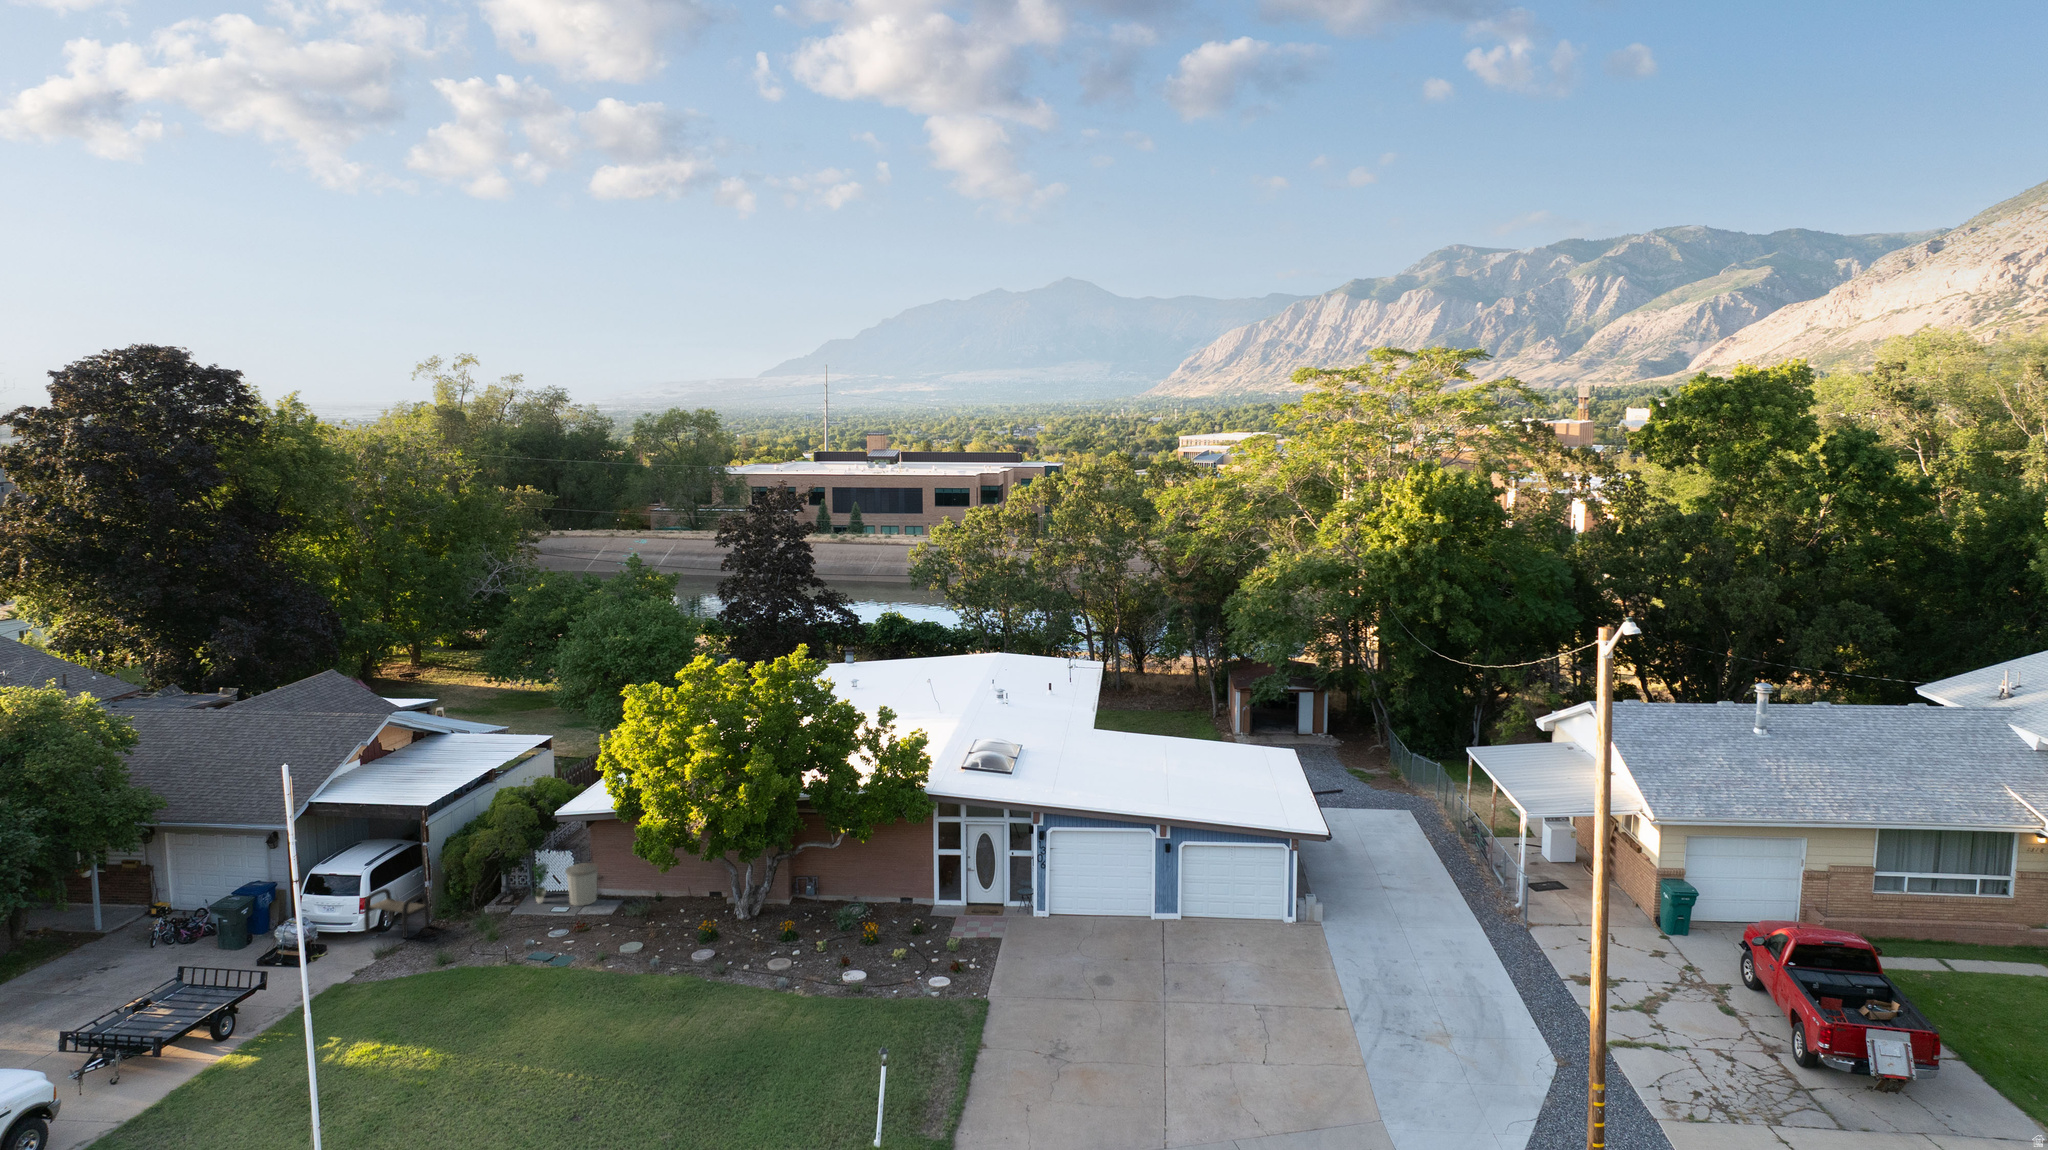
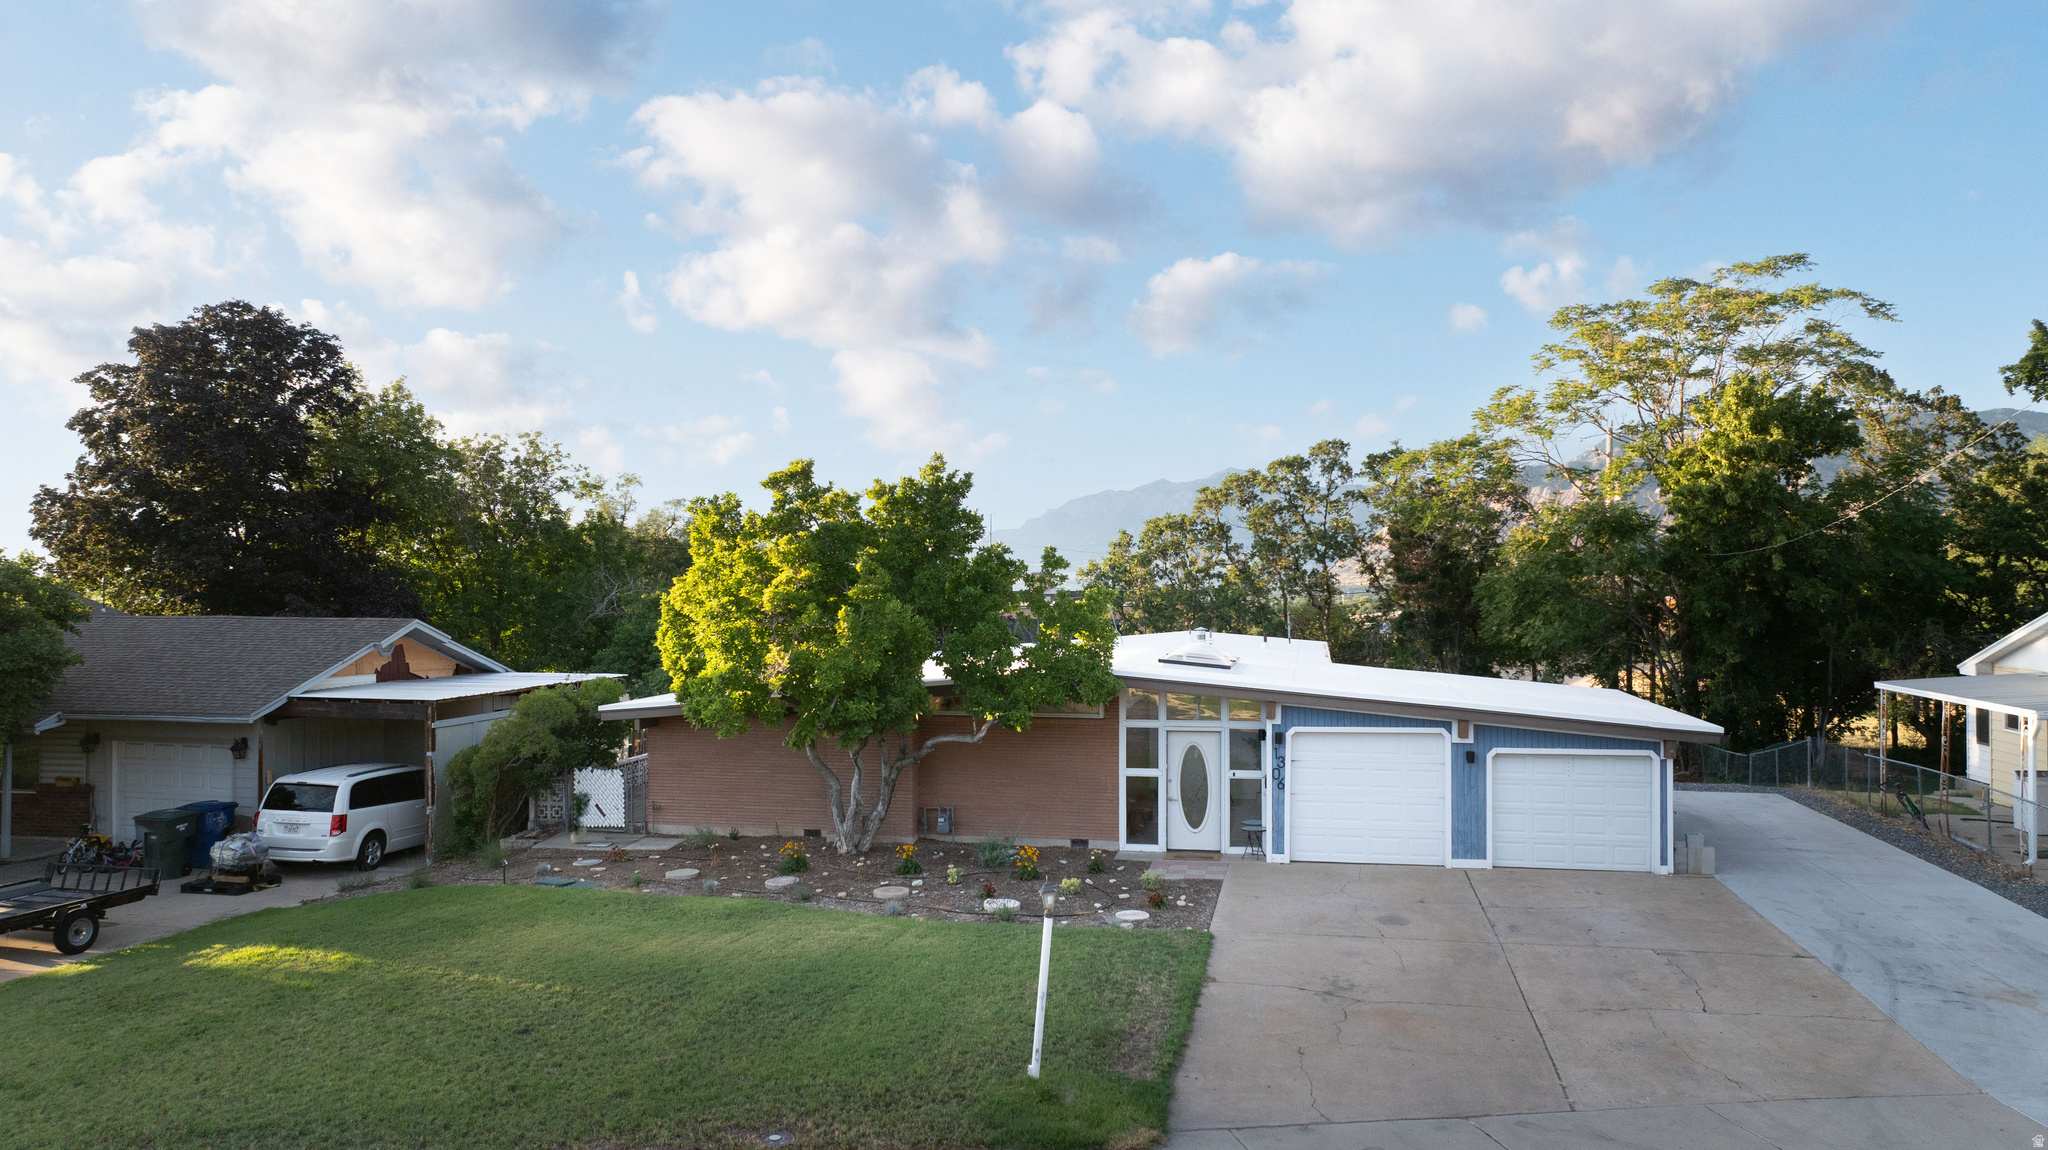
trash can: present [565,863,599,906] -> none [611,790,656,846]
bench: present [364,888,431,938] -> none [335,805,423,866]

